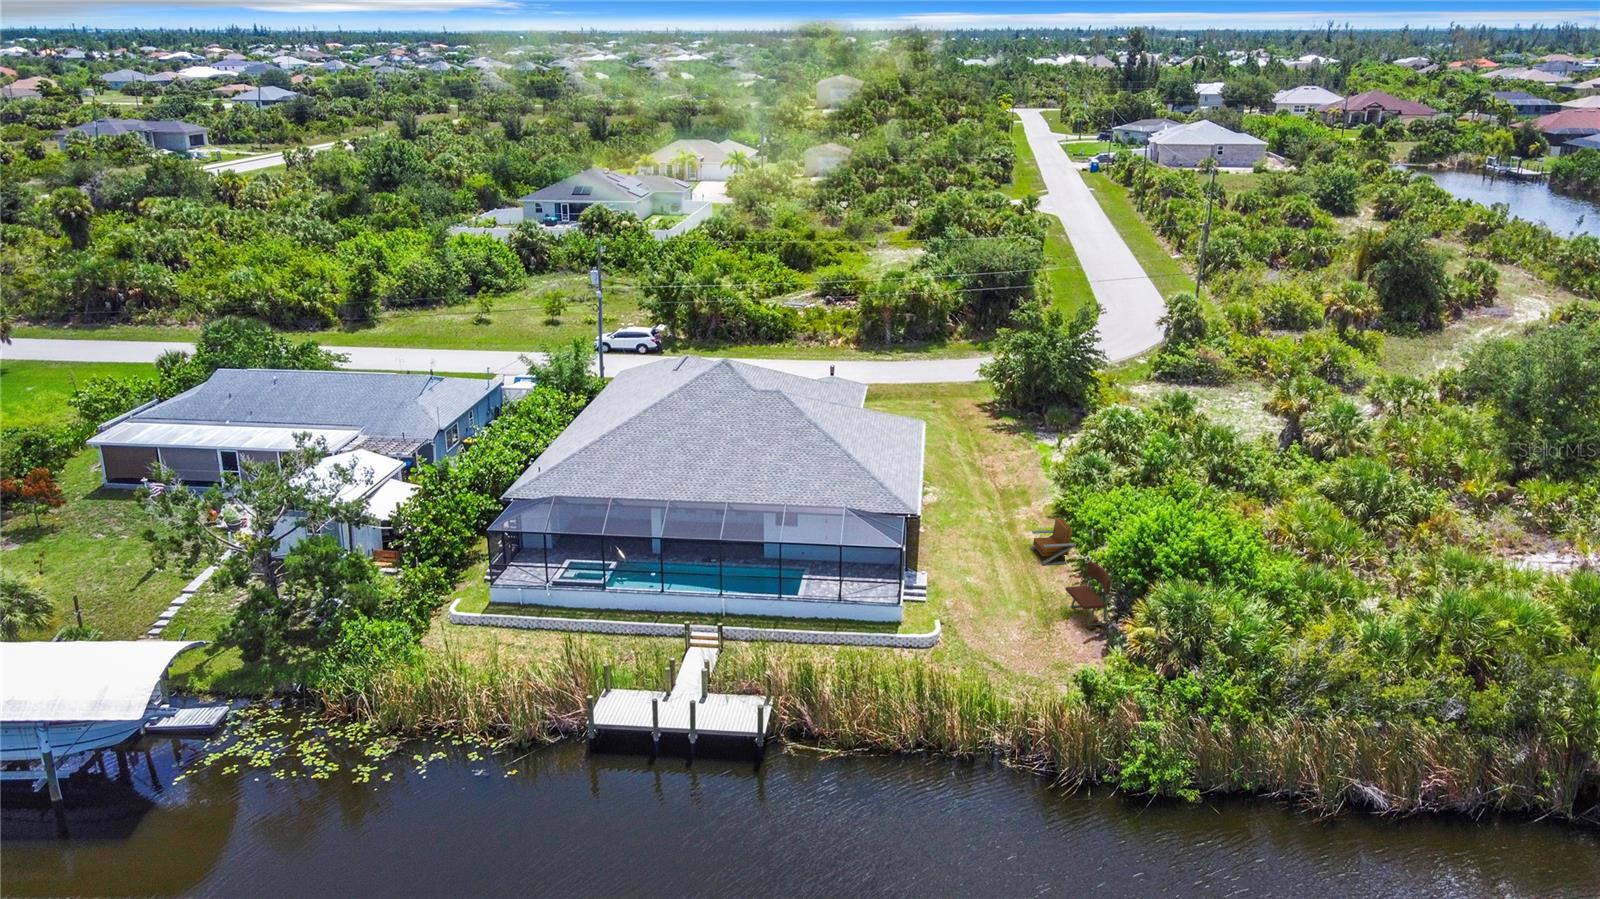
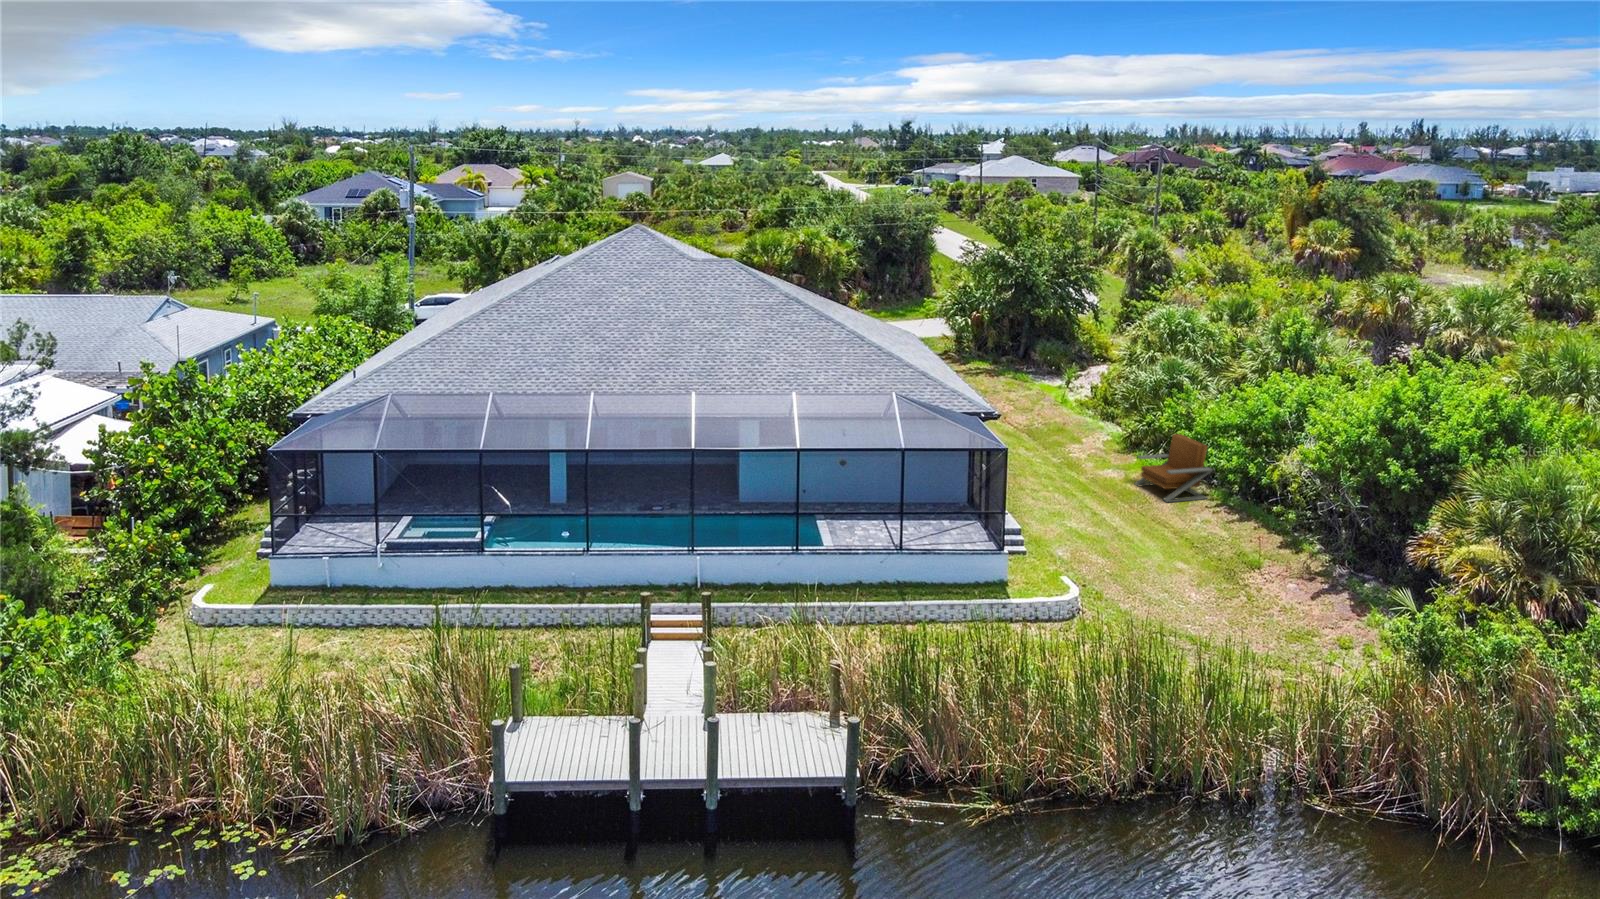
bench: present [1065,561,1111,626] -> none [1241,476,1330,575]

